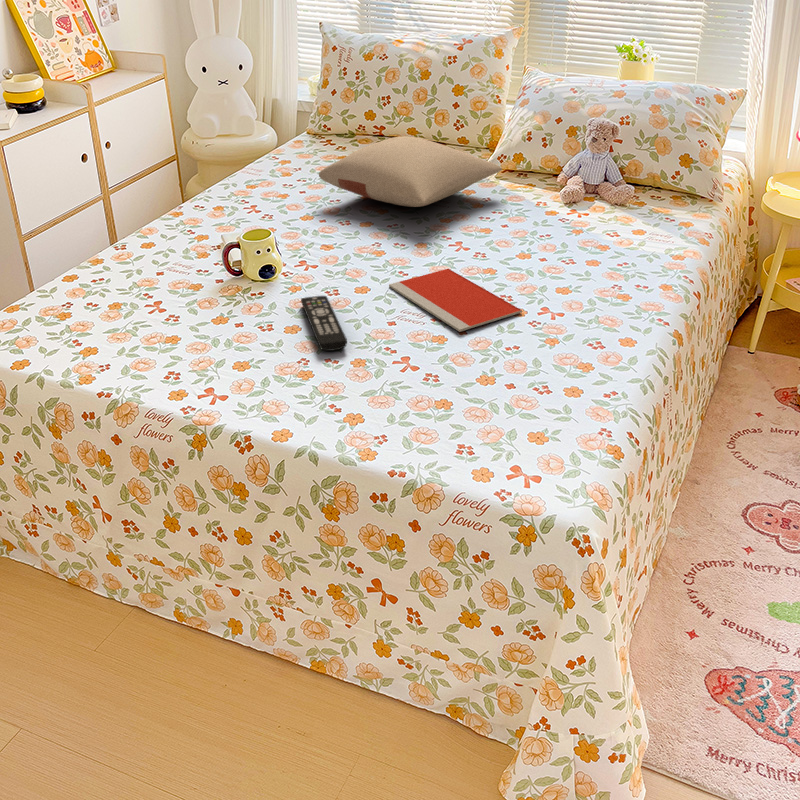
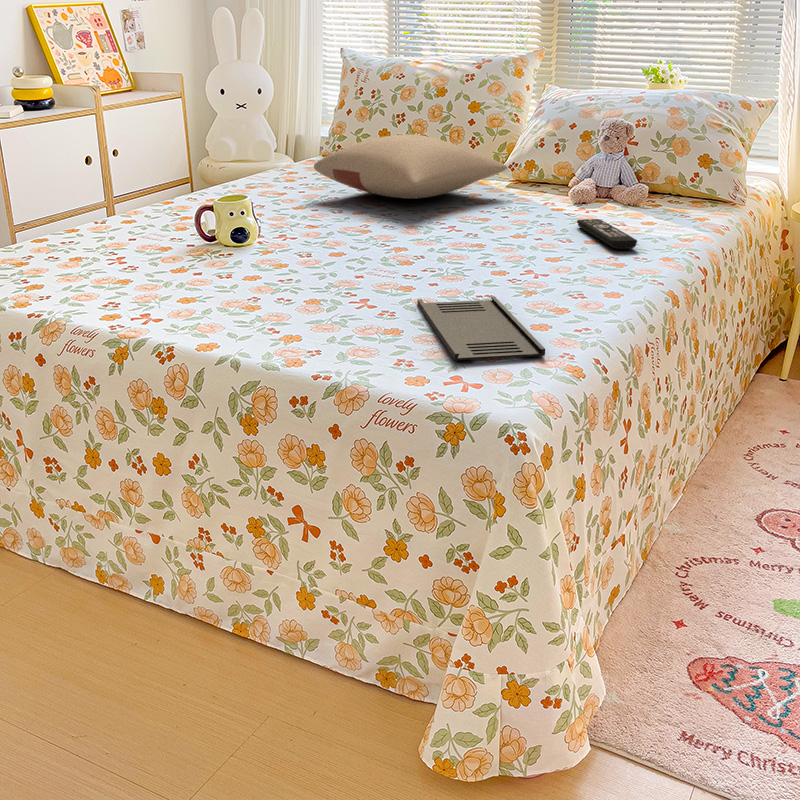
notebook: present [389,269,522,332] -> none [365,242,501,282]
remote control: present [301,296,347,351] -> present [577,219,637,249]
tray: none [457,350,589,446] -> present [417,296,545,361]

